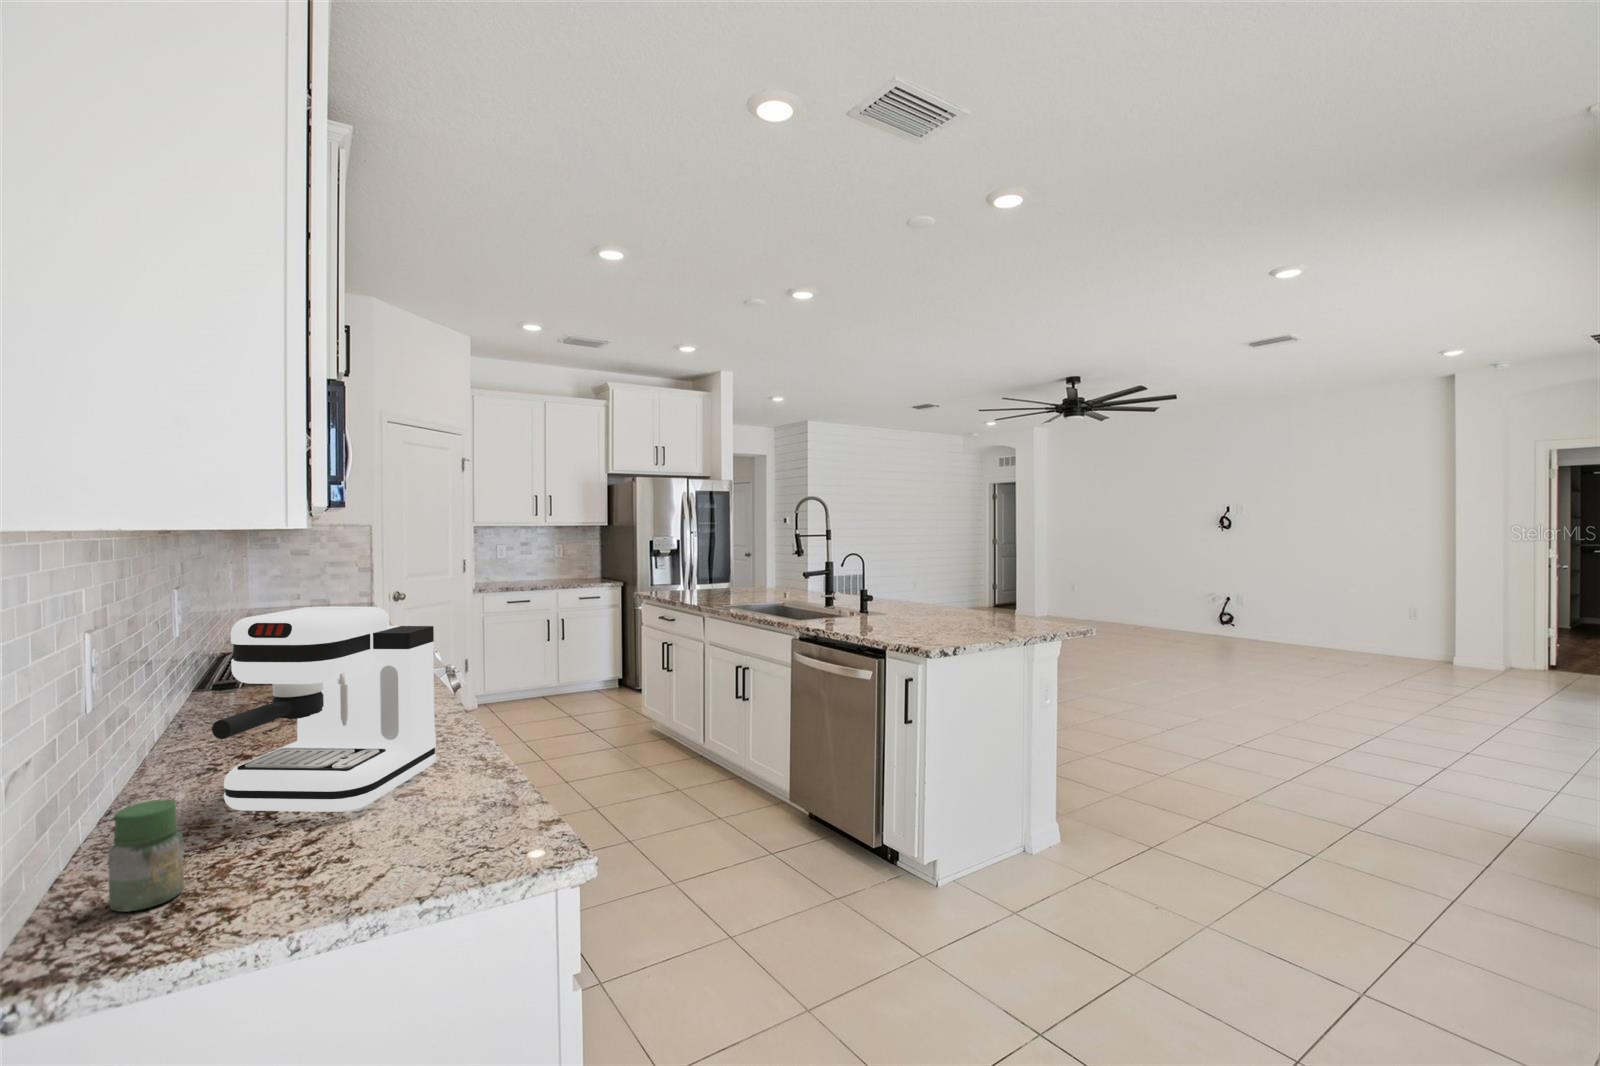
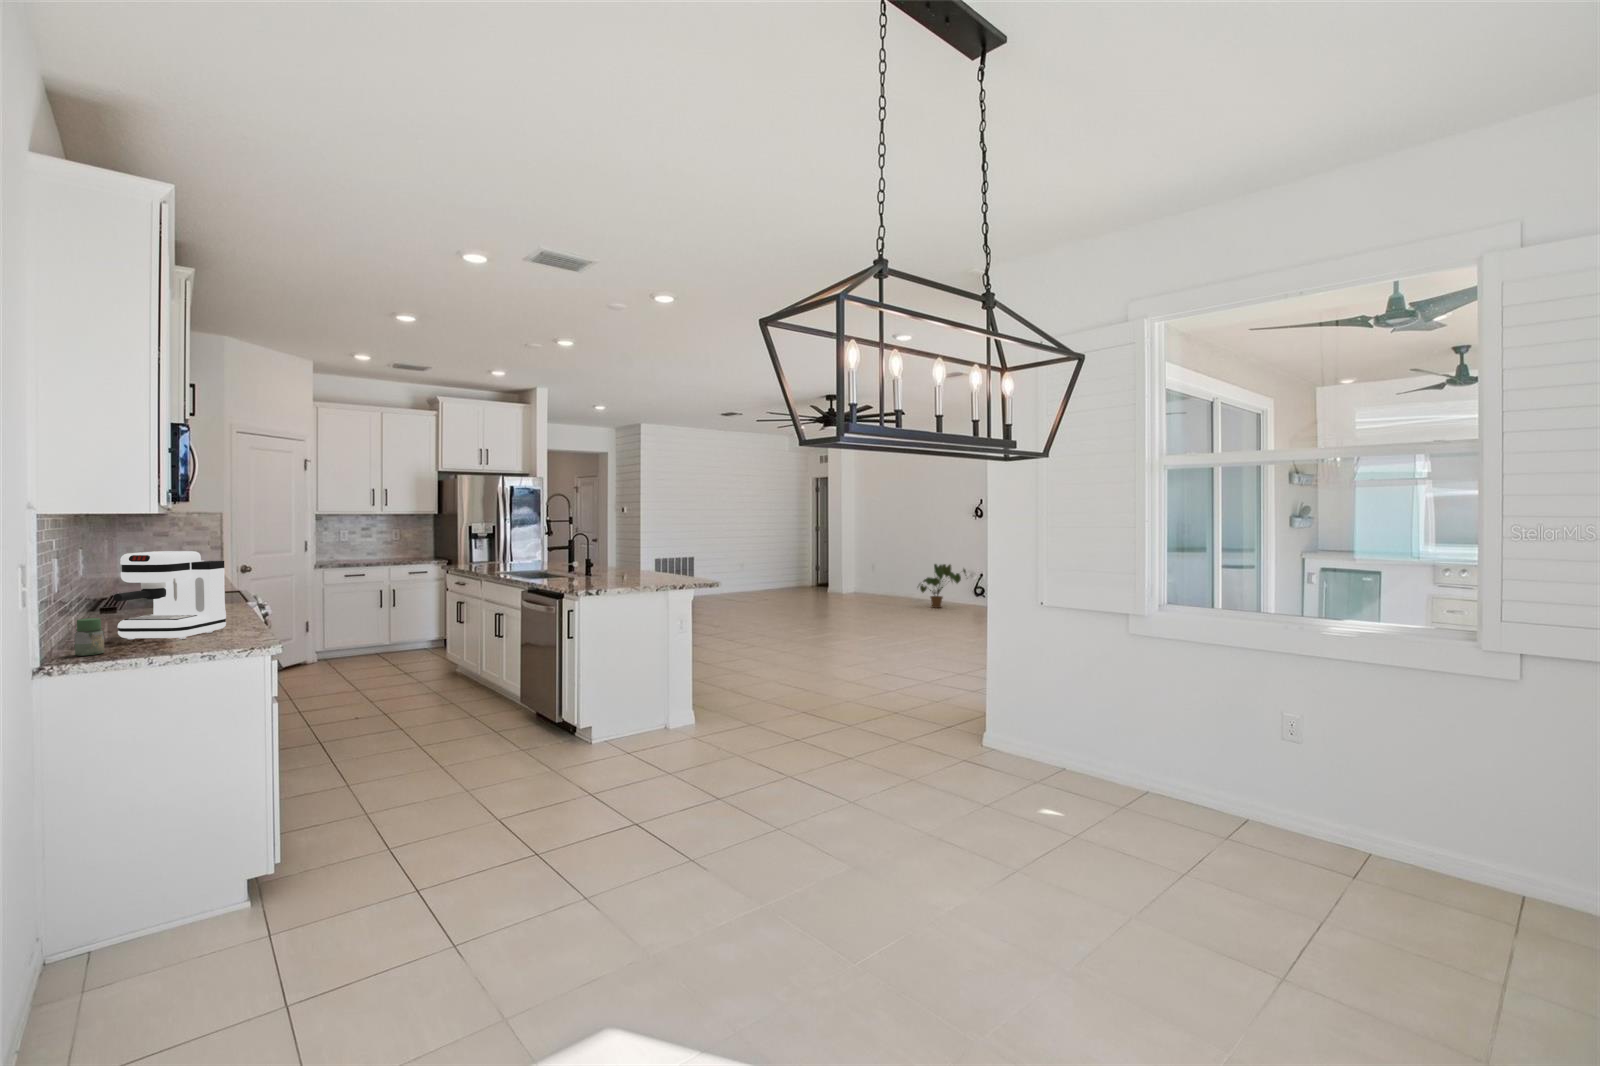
house plant: none [1145,583,1210,637] -> present [919,564,966,608]

